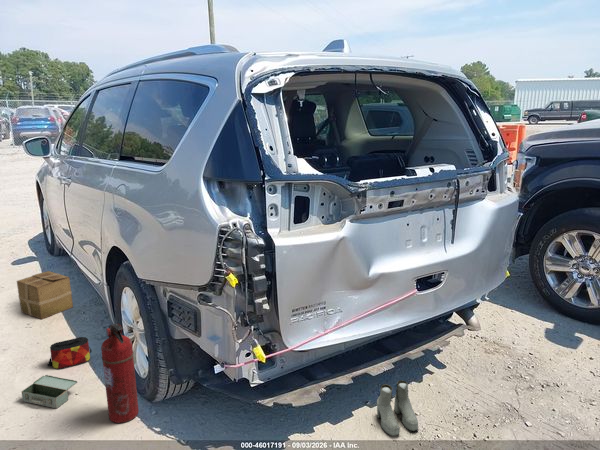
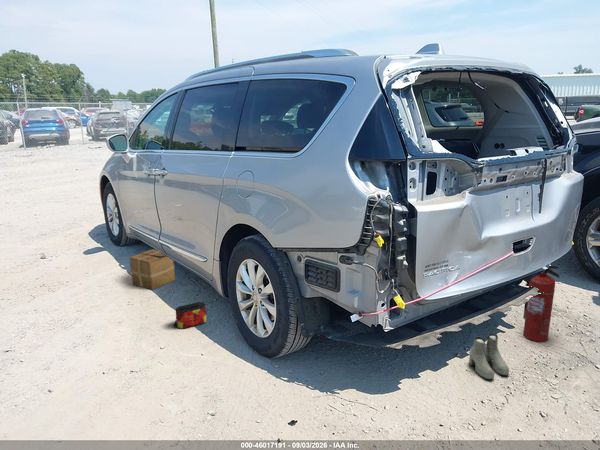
fire extinguisher: present [101,323,139,423] -> present [523,265,560,342]
toolbox: present [22,375,77,408] -> none [162,332,207,359]

